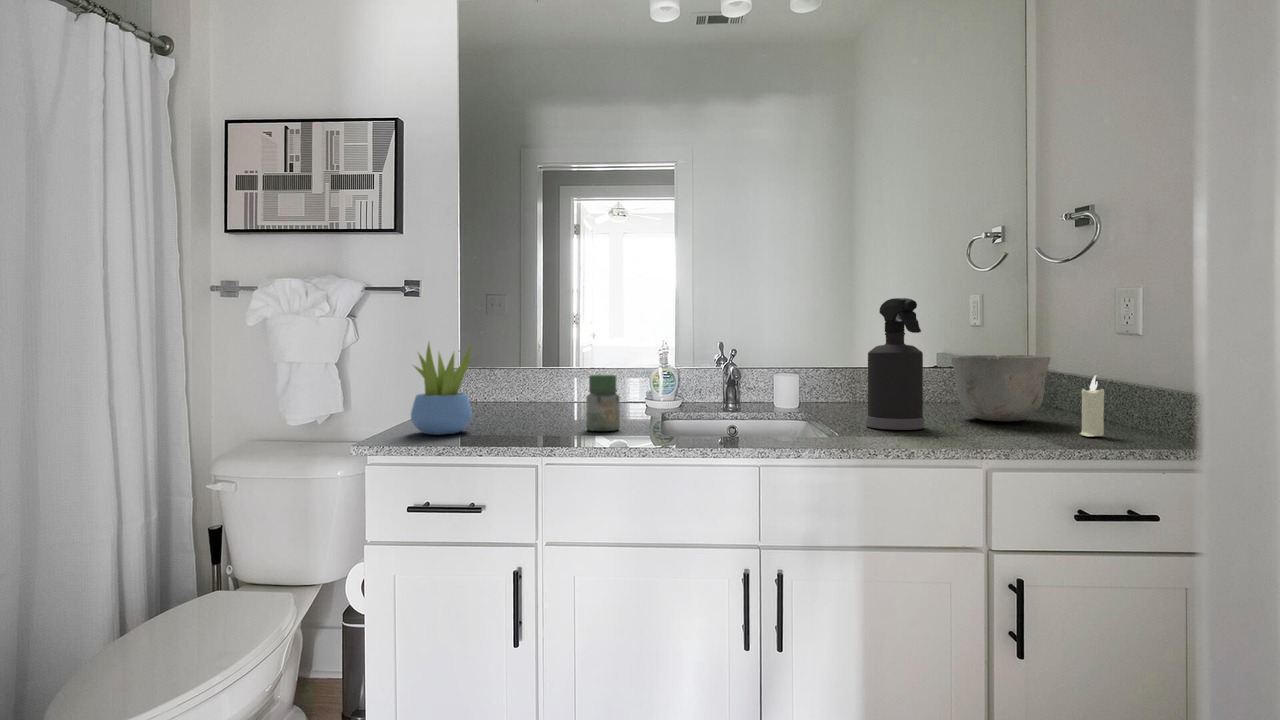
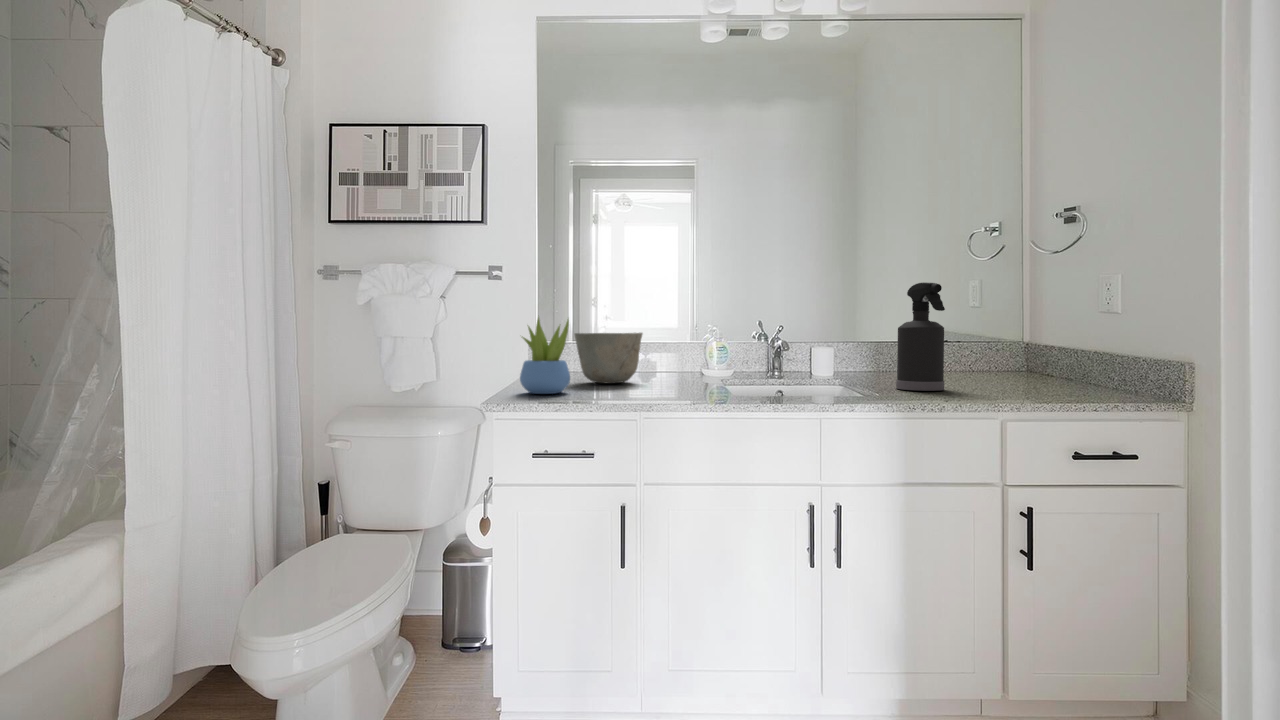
ceramic bowl: present [951,355,1051,421] -> present [575,333,642,383]
jar: present [586,375,620,431] -> none [665,345,693,392]
candle: present [1079,376,1104,436] -> none [1072,345,1094,395]

